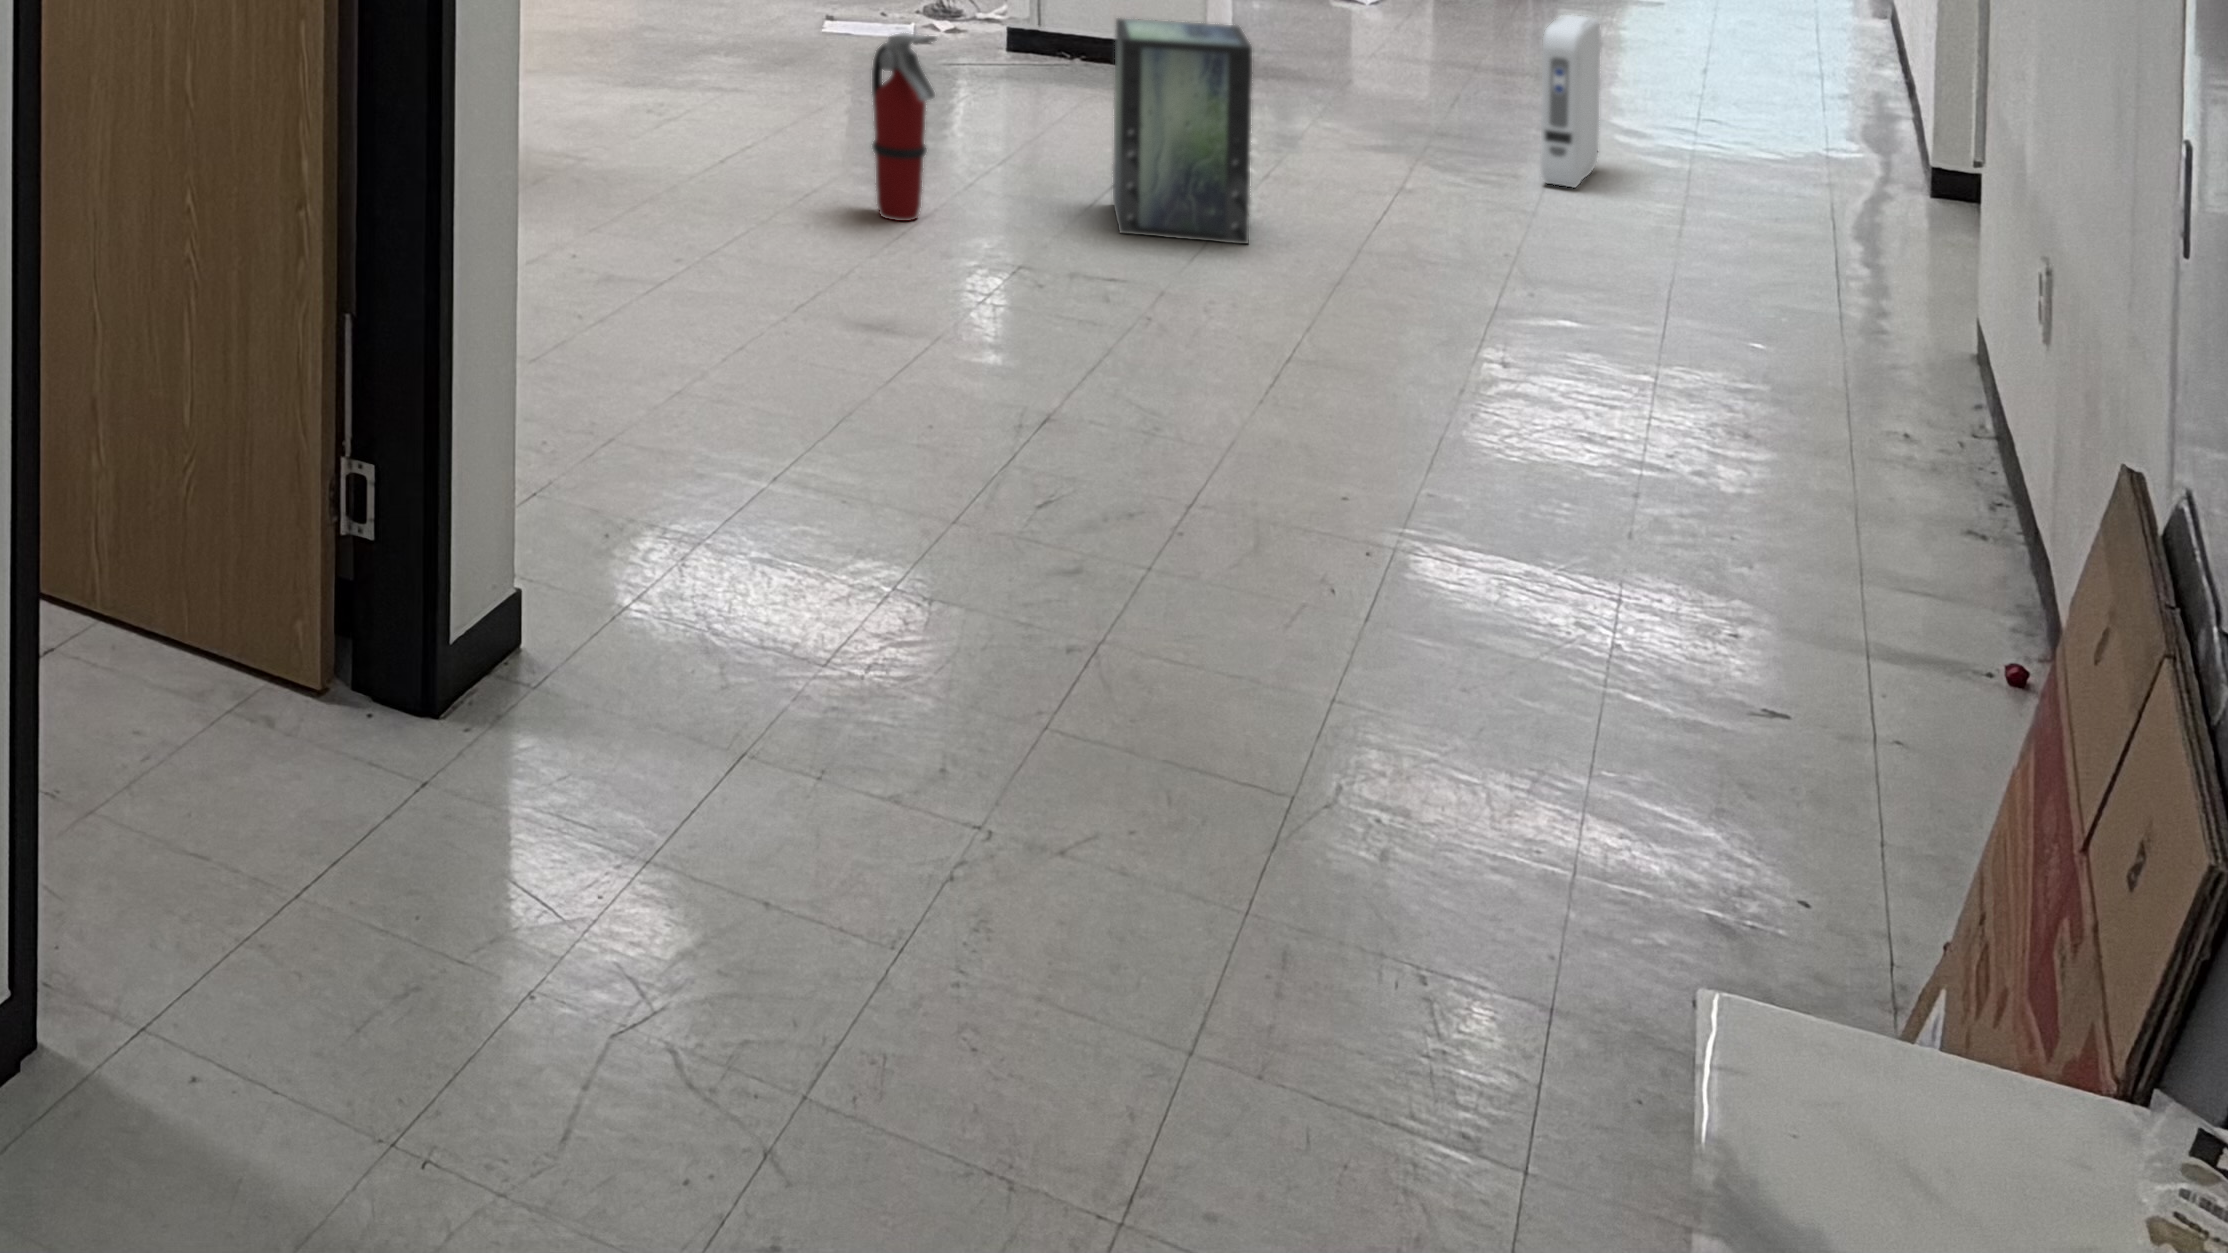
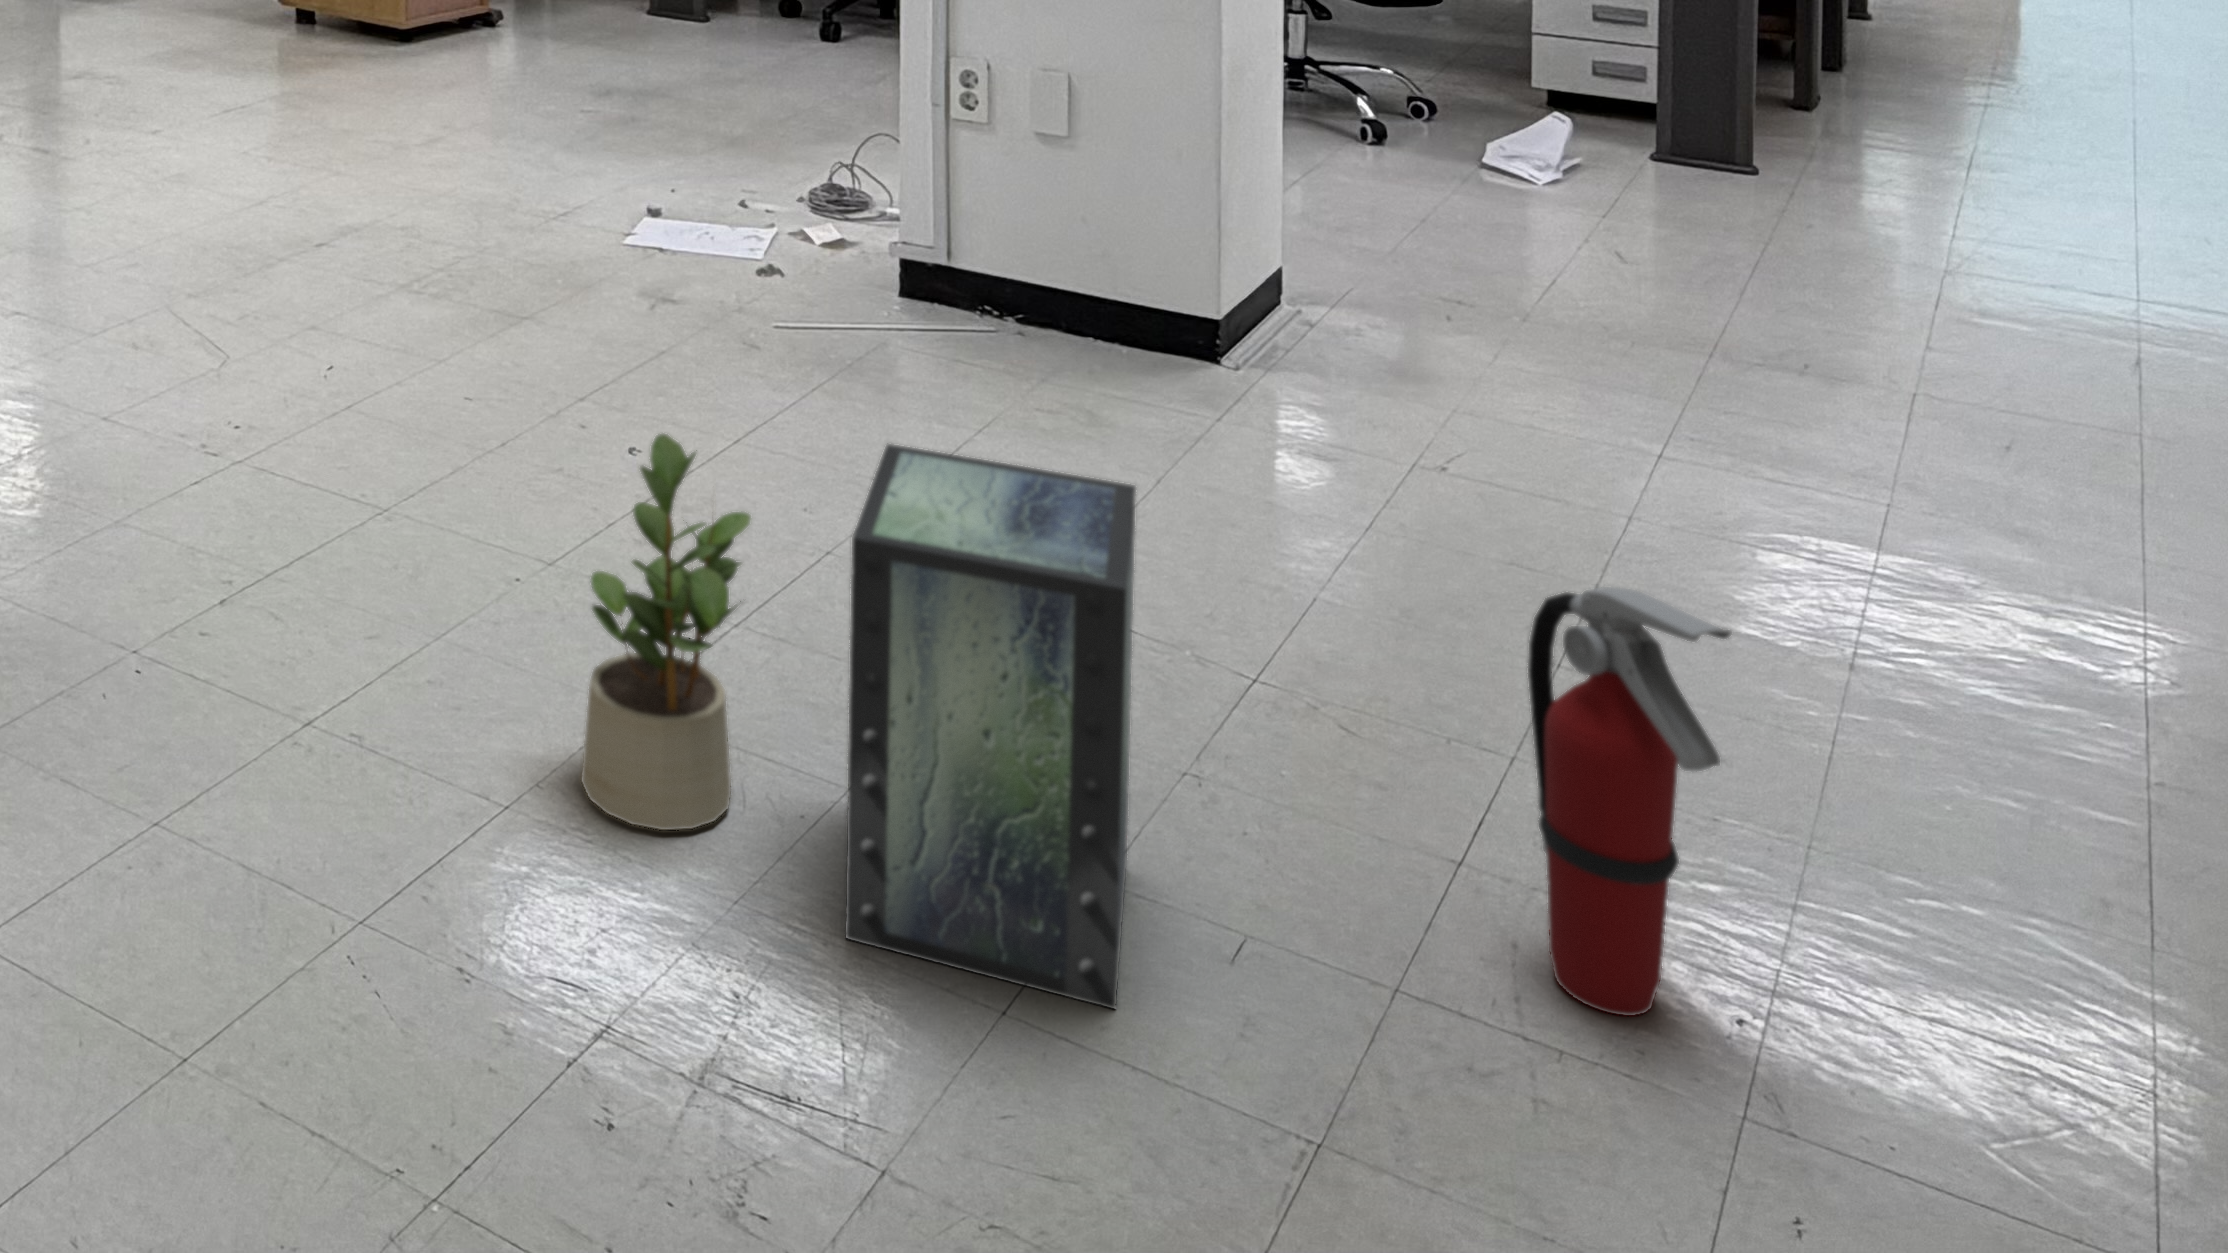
air purifier: present [1540,15,1601,187] -> none [1809,414,1946,794]
potted plant: none [964,18,1056,210] -> present [582,434,751,830]
fire extinguisher: present [872,33,937,221] -> present [1528,587,1731,1016]

